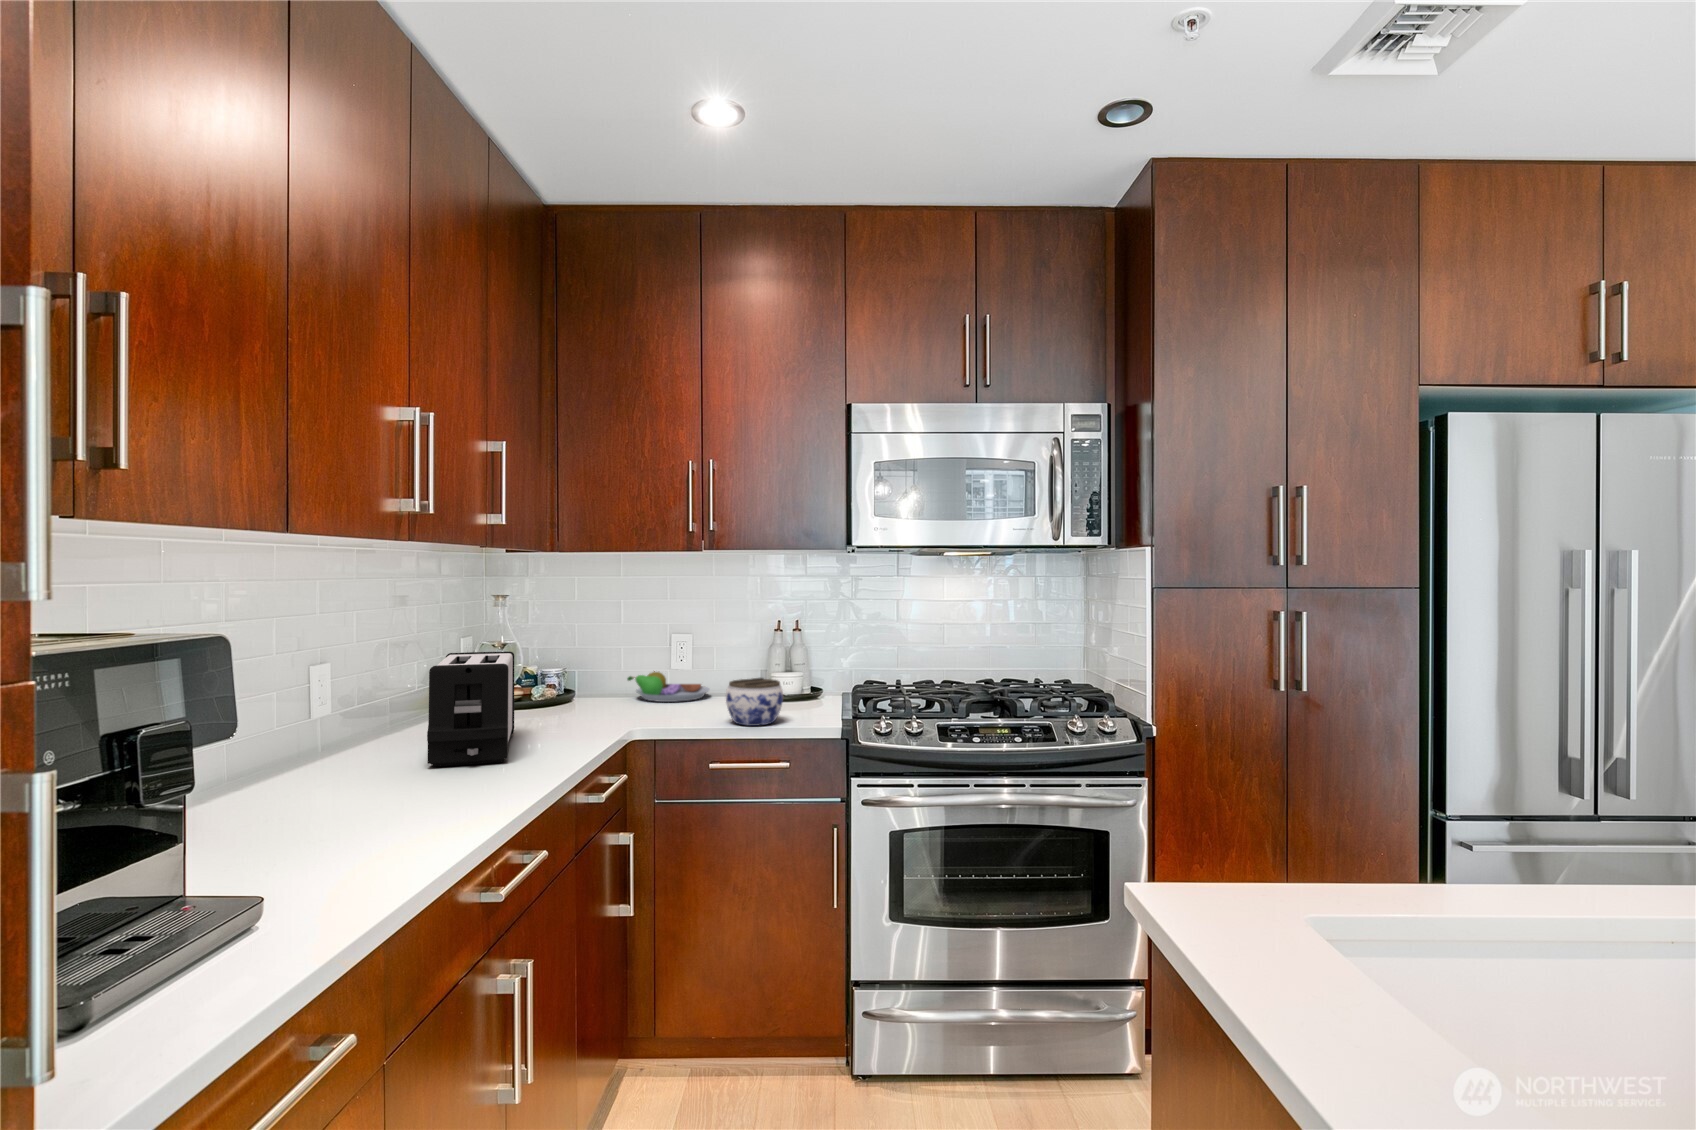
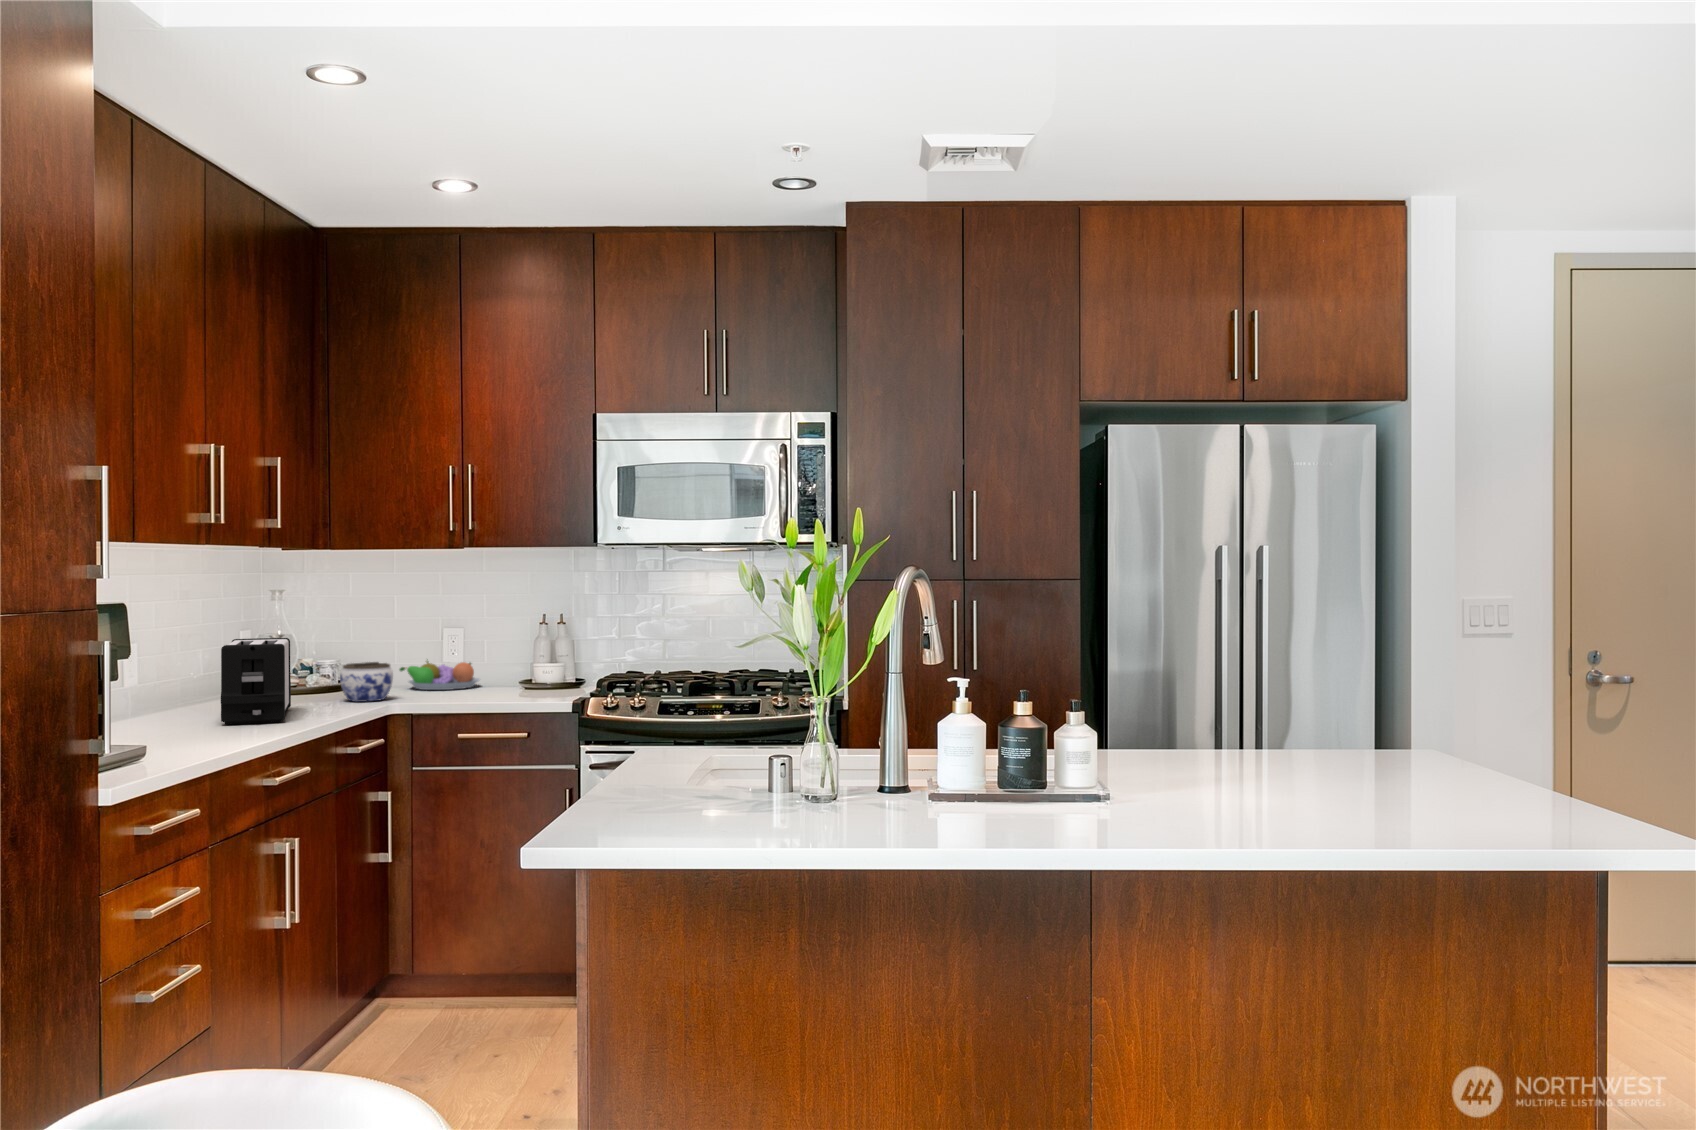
jar: present [726,678,783,726] -> present [340,662,393,702]

